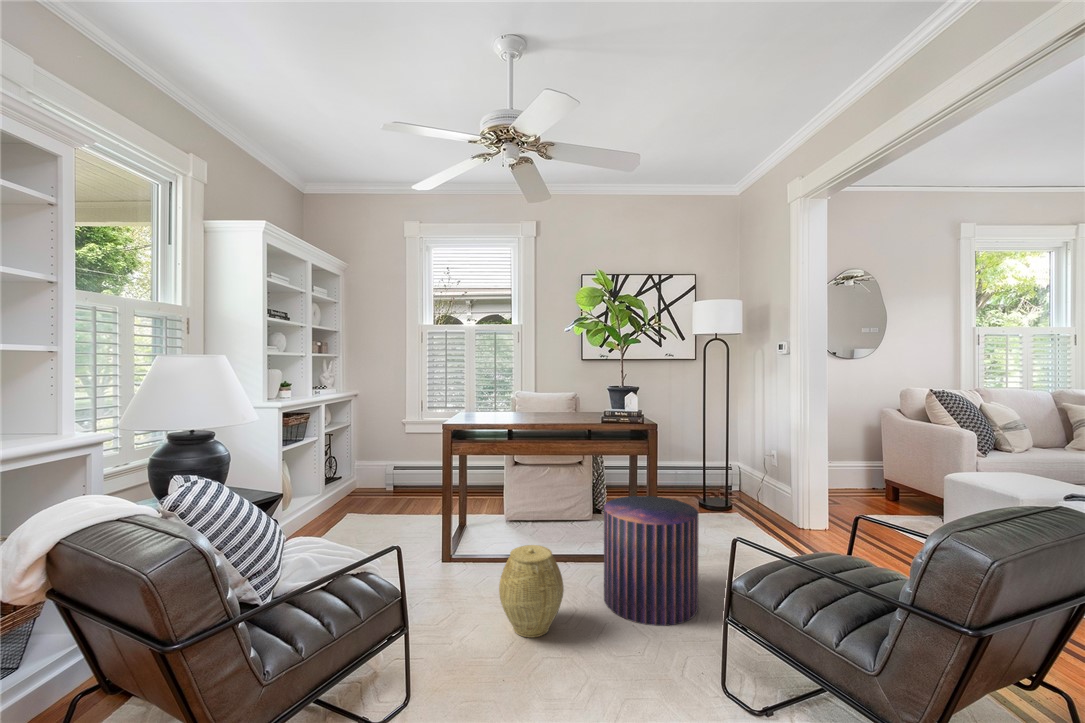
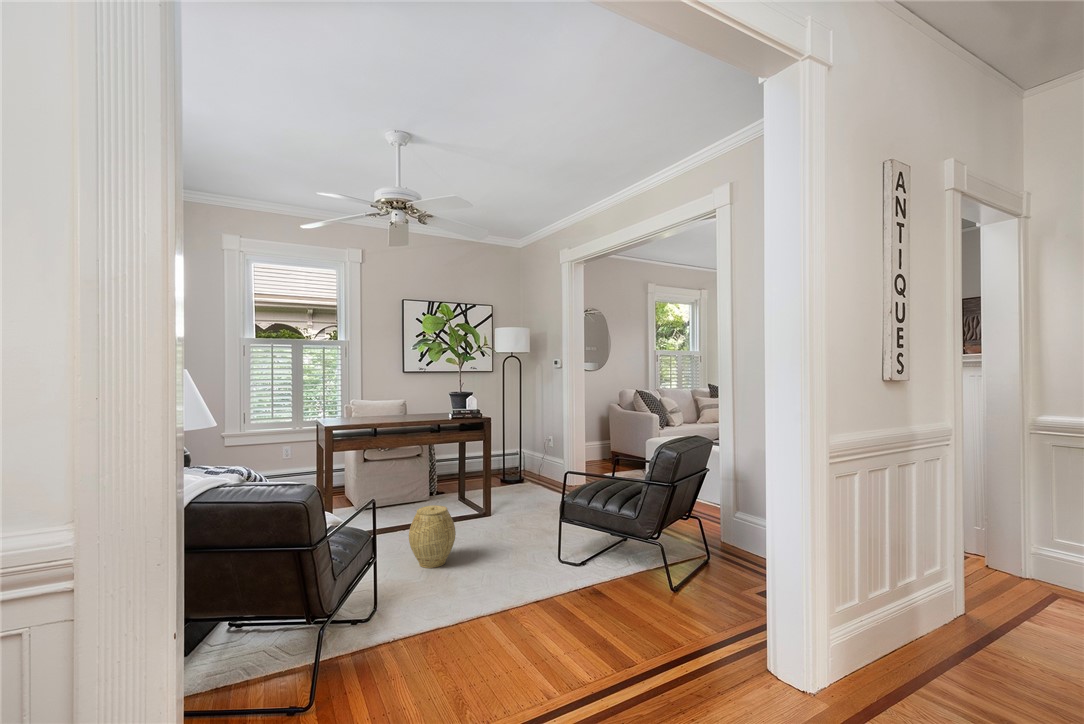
pouf: present [604,496,699,626] -> none [469,467,532,547]

